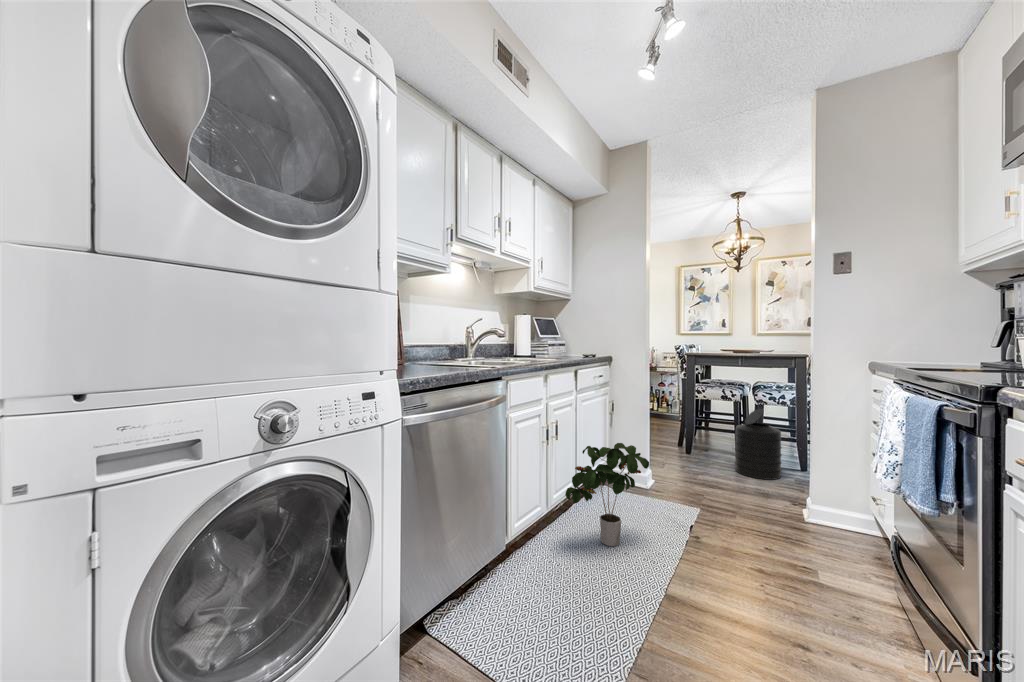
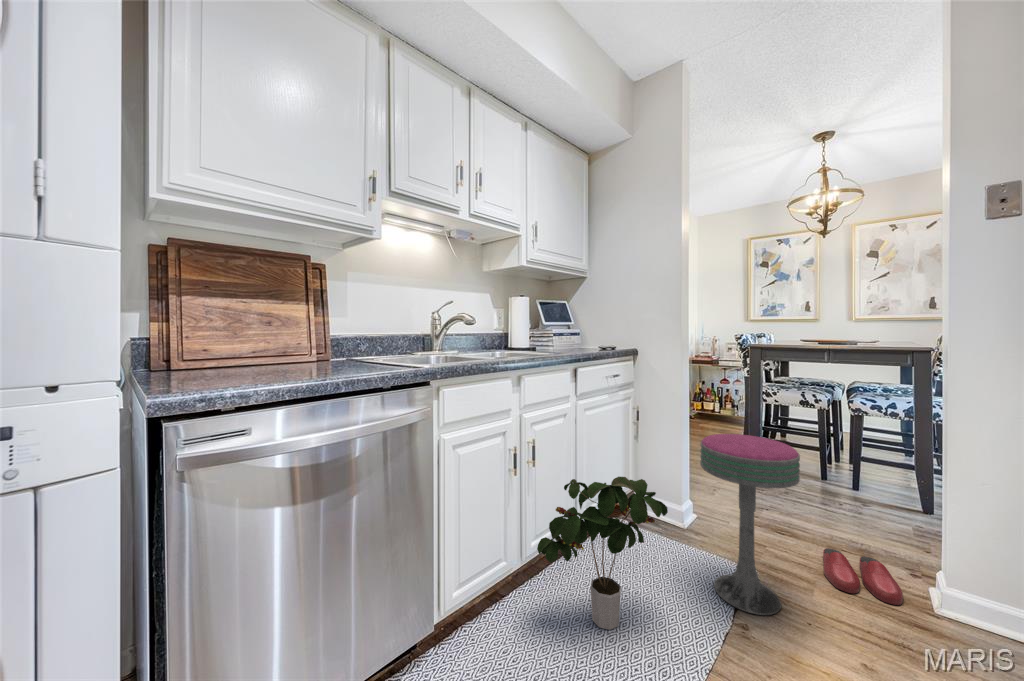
trash can: present [735,409,781,480] -> none [817,423,892,526]
bar stool: none [666,415,728,531] -> present [700,434,800,615]
slippers: none [740,493,786,519] -> present [823,548,903,605]

